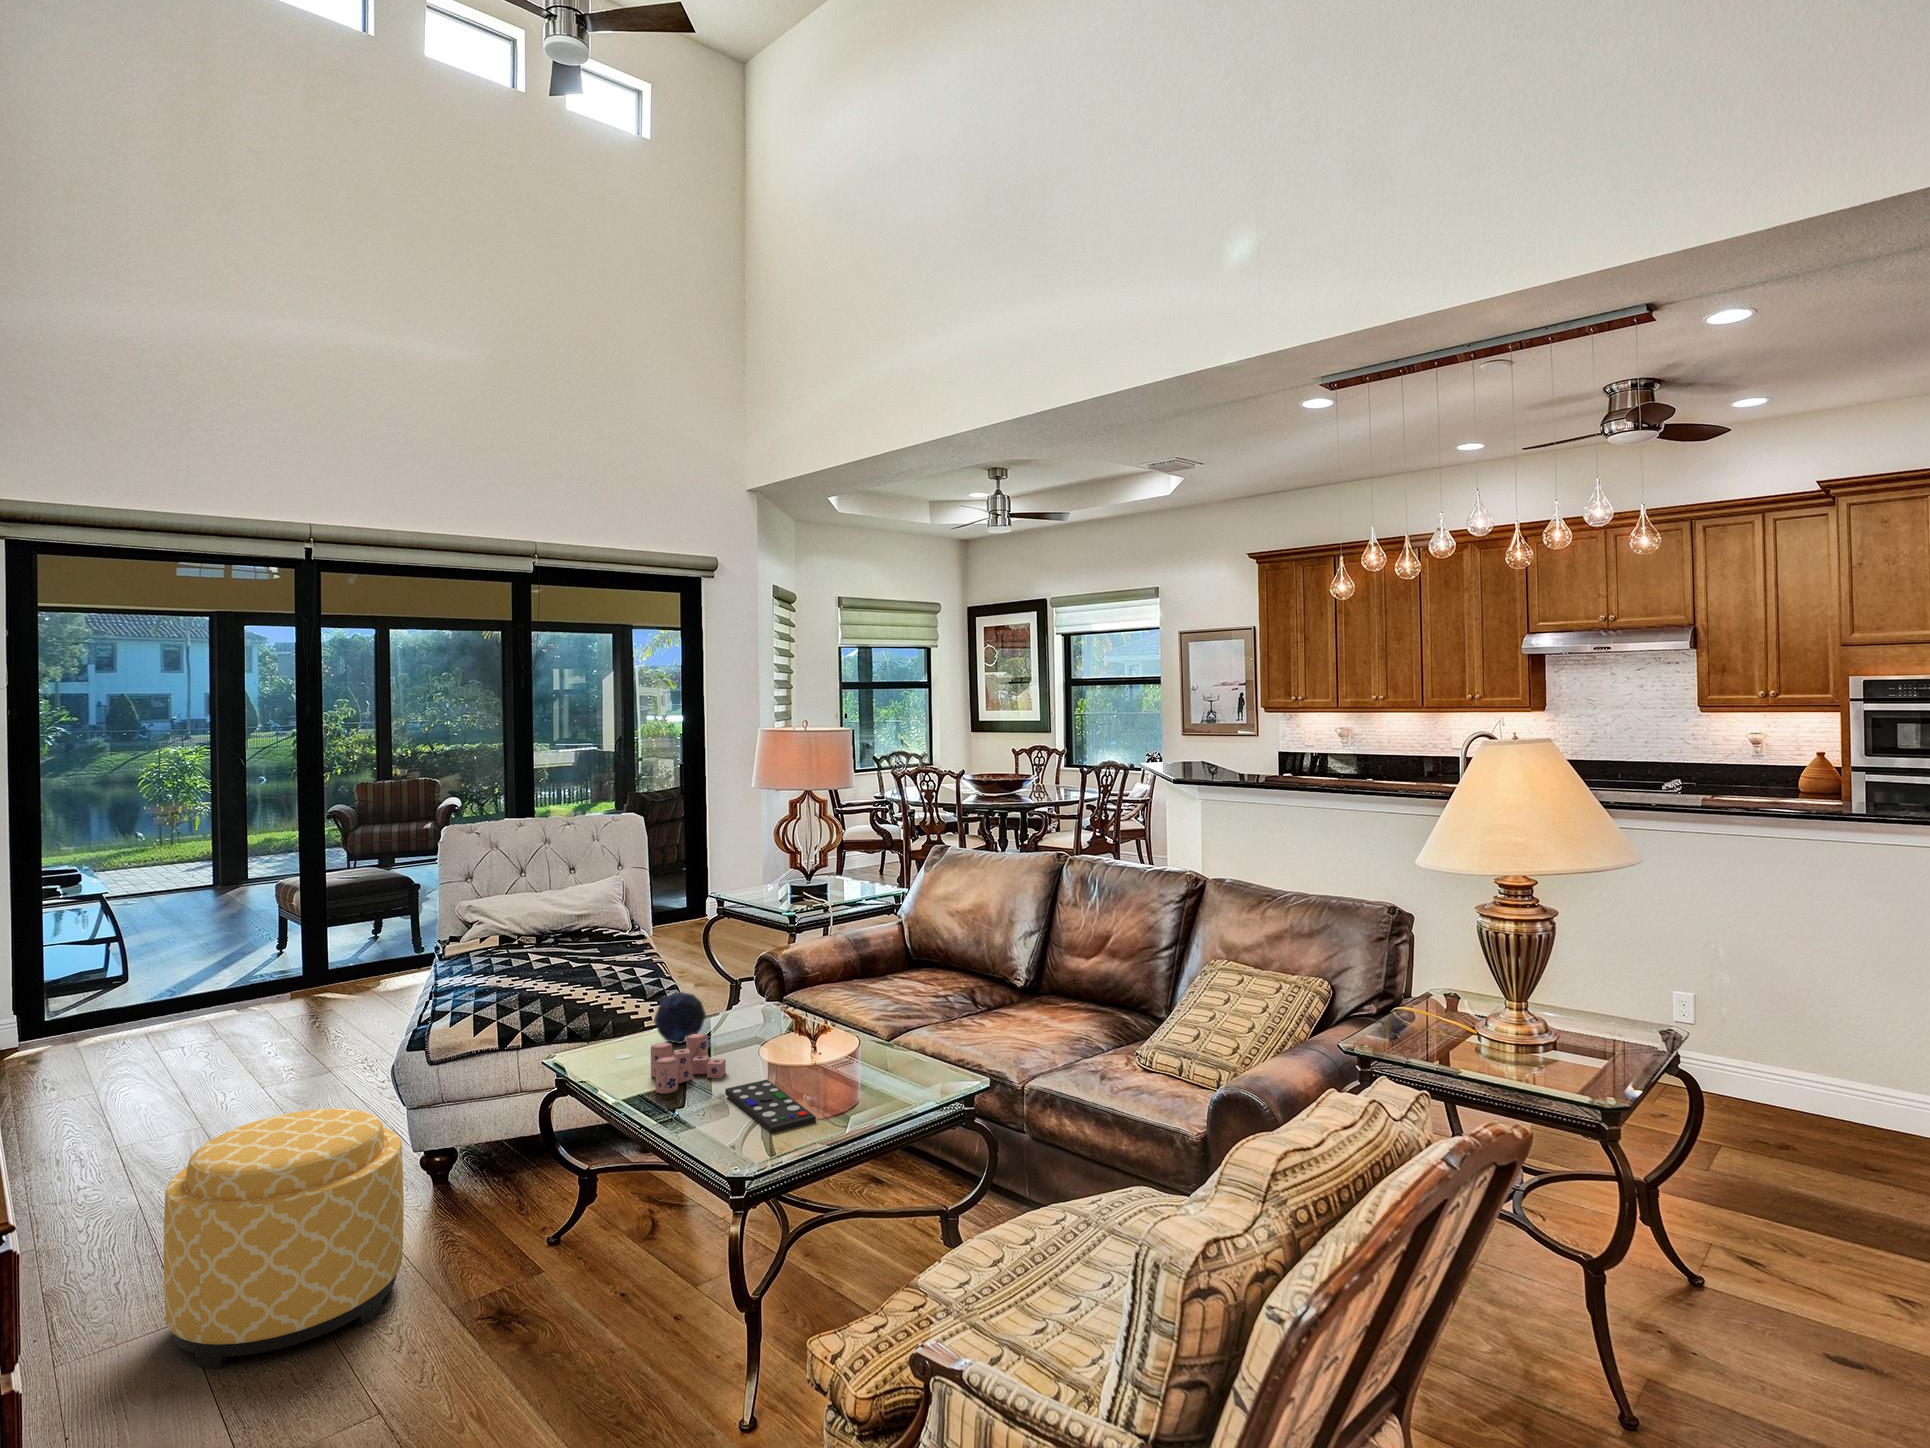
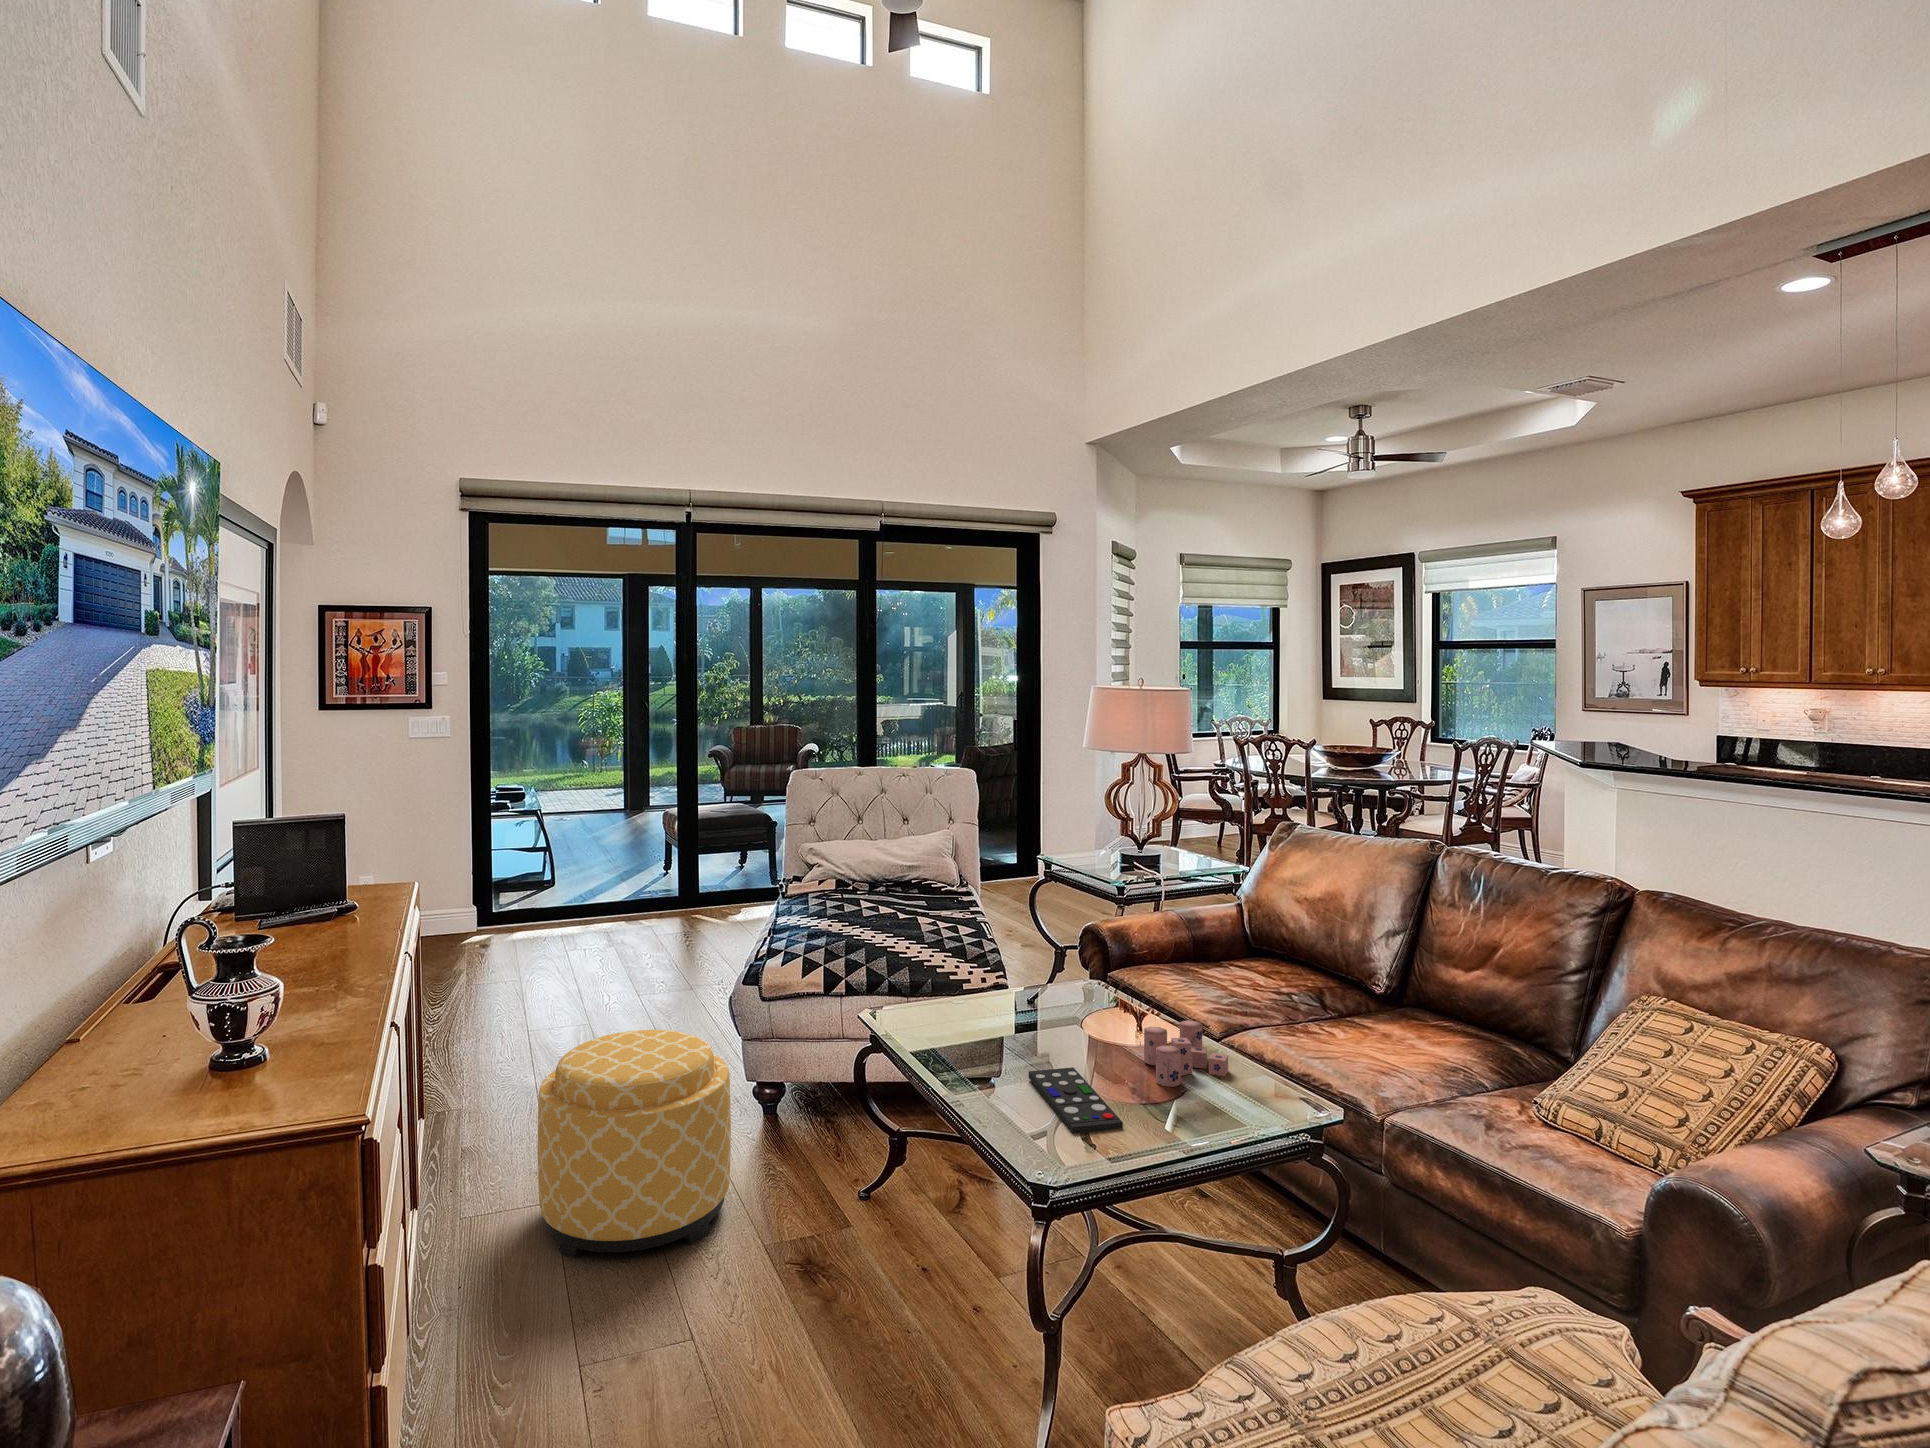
decorative orb: present [654,992,706,1043] -> none [965,957,1017,1011]
candle: present [651,1034,726,1094] -> present [1144,1020,1228,1087]

